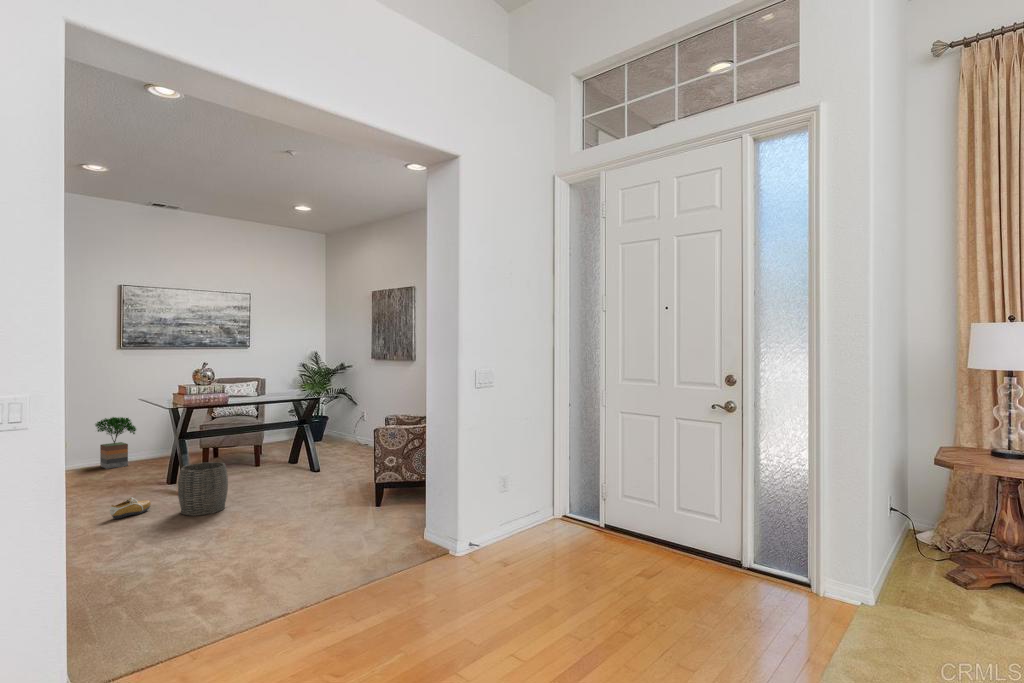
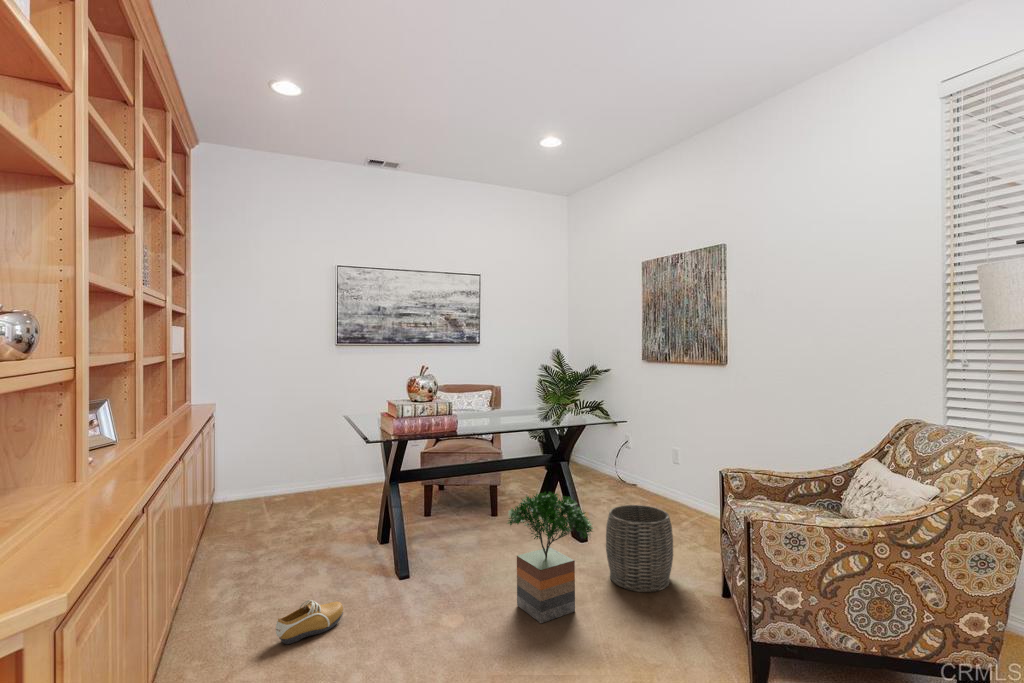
potted tree: present [95,417,136,469] -> present [507,491,593,623]
woven basket: present [178,462,228,516] -> present [606,505,673,592]

